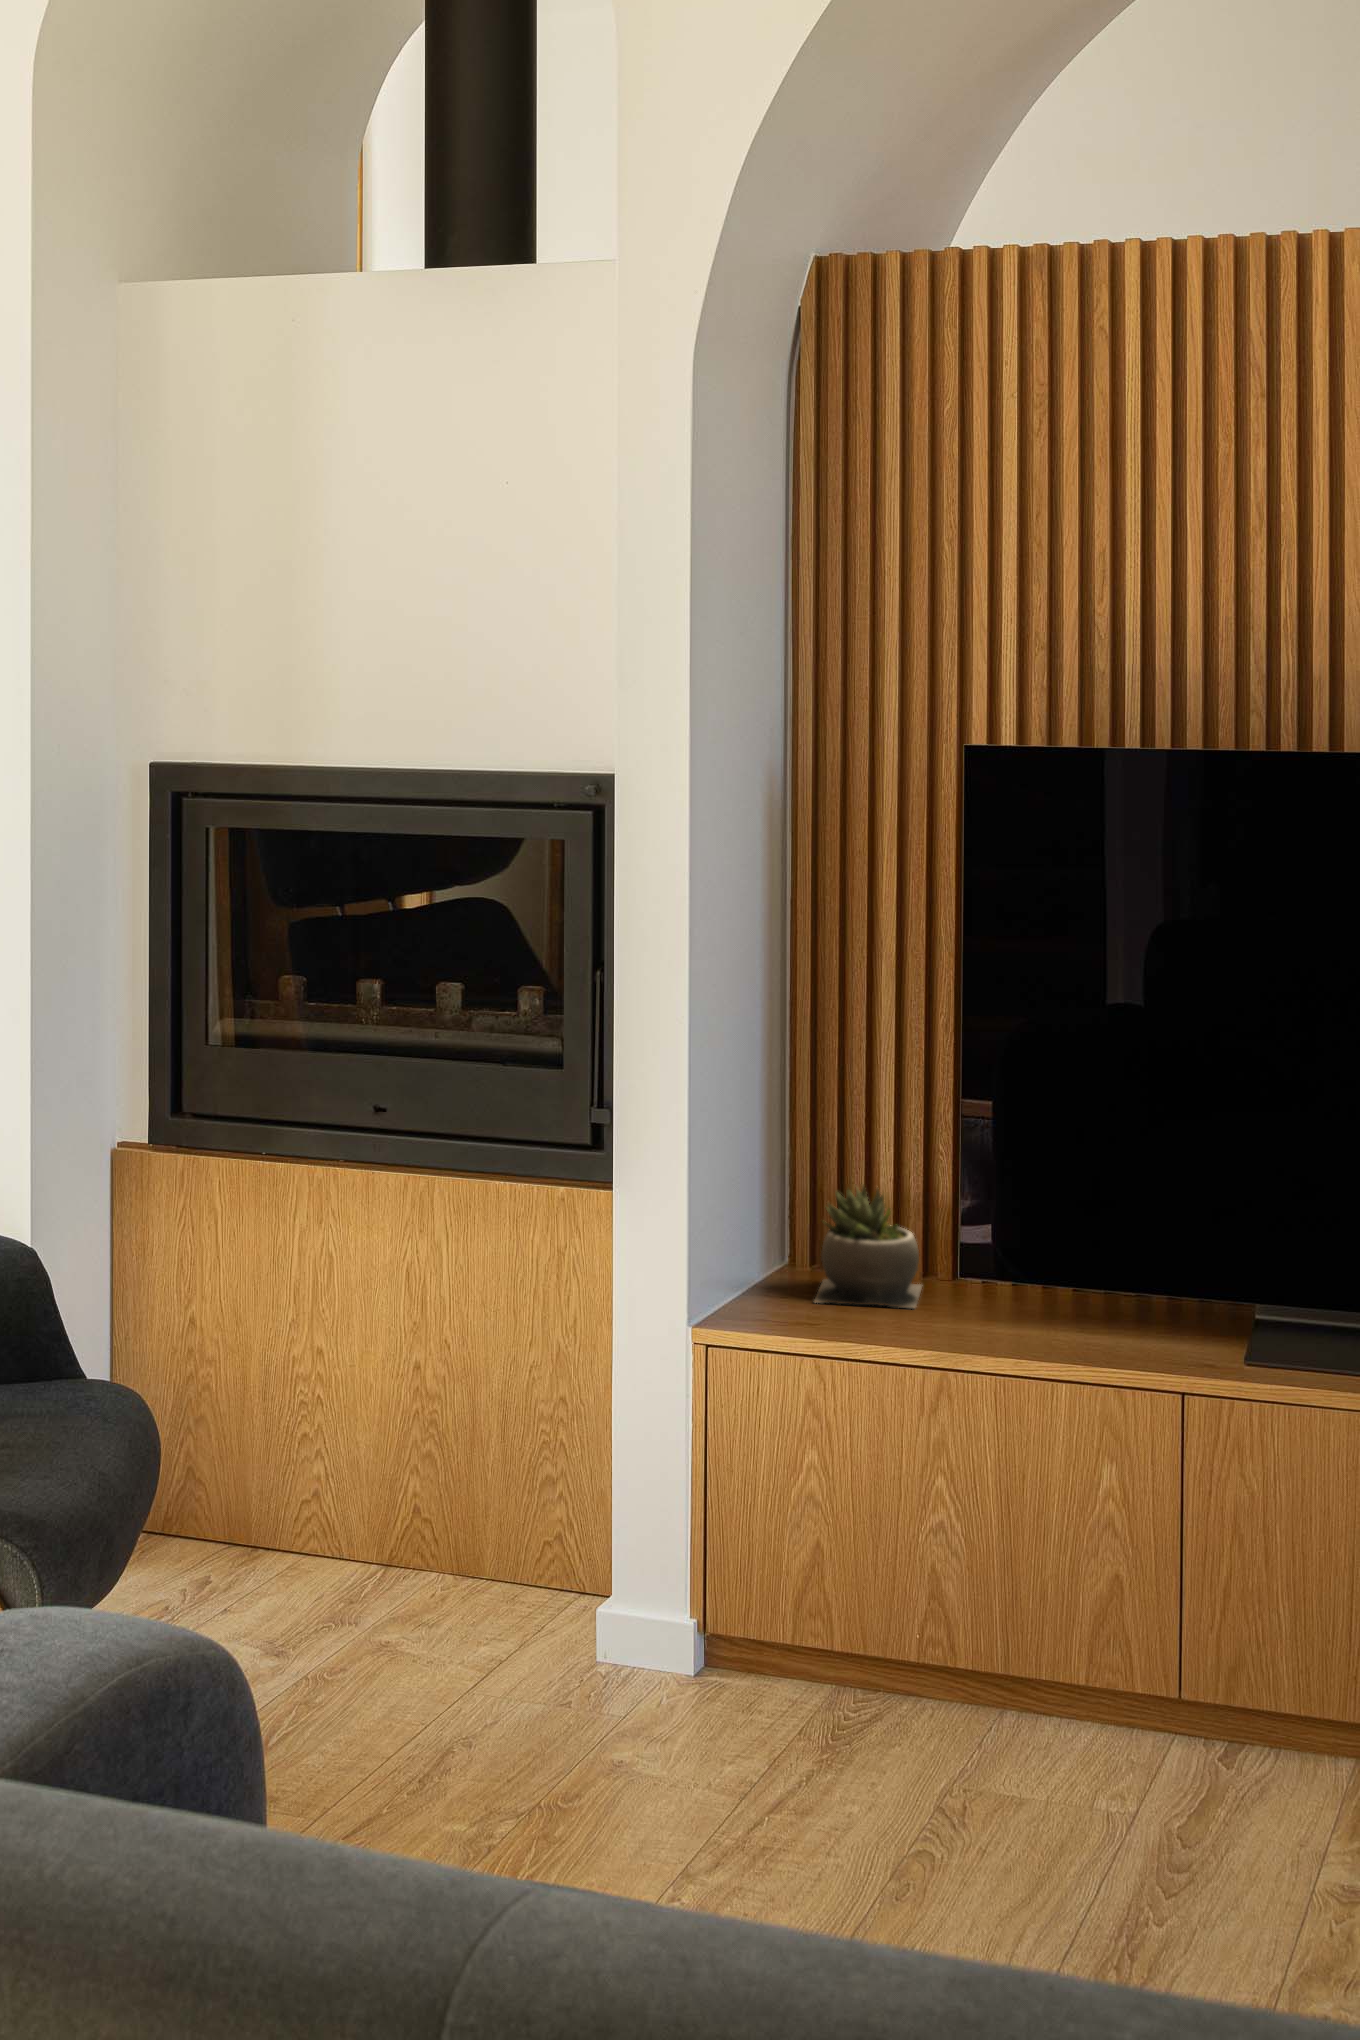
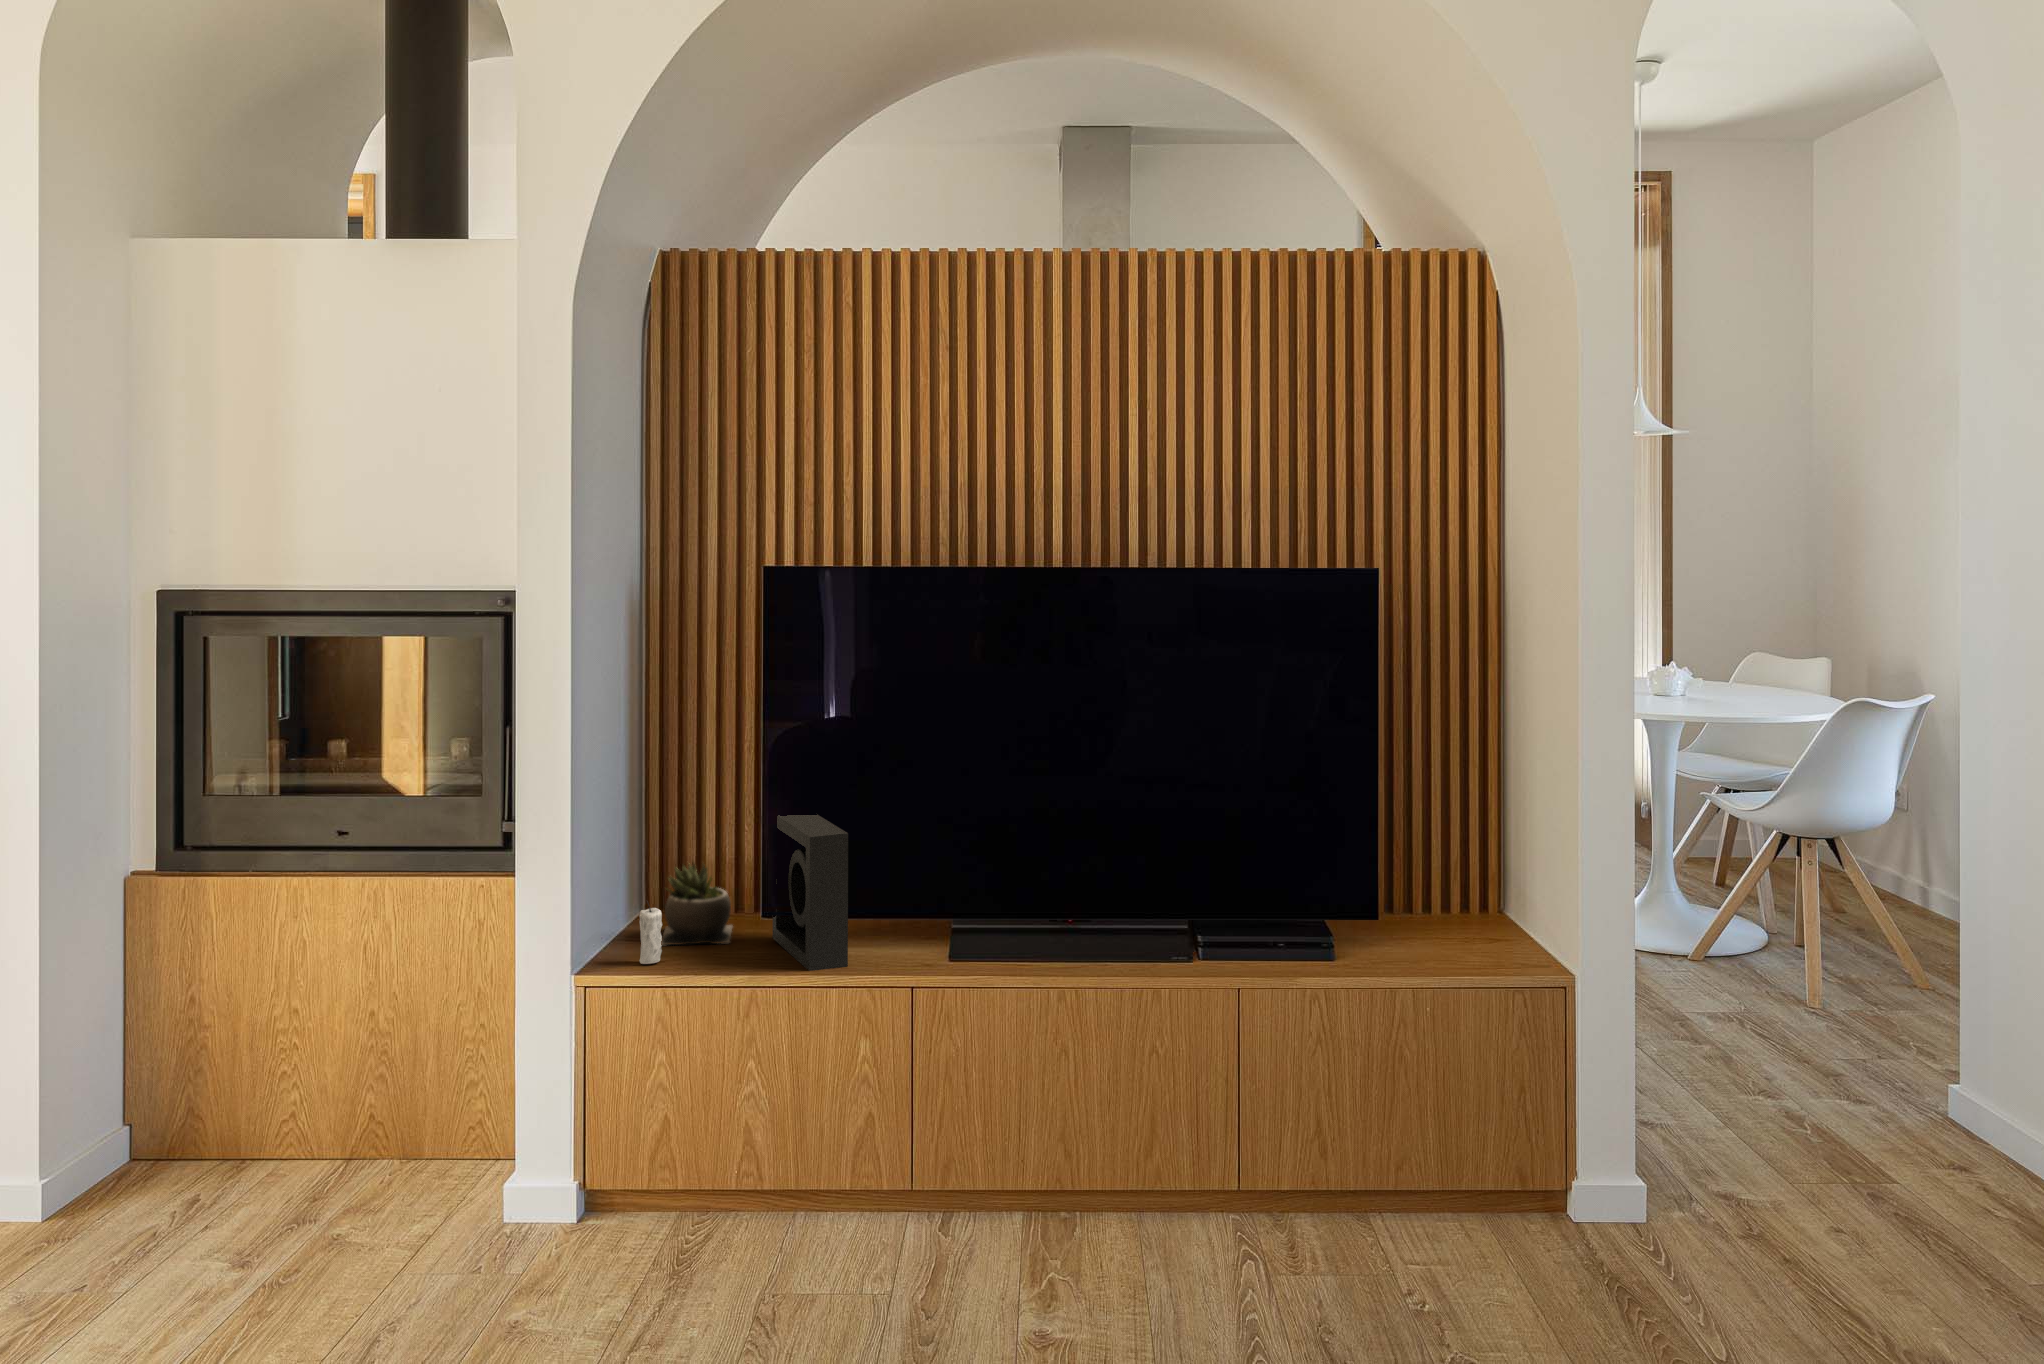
speaker: none [981,1119,1091,1355] -> present [773,815,848,971]
candle: none [783,1230,816,1324] -> present [639,904,662,964]

